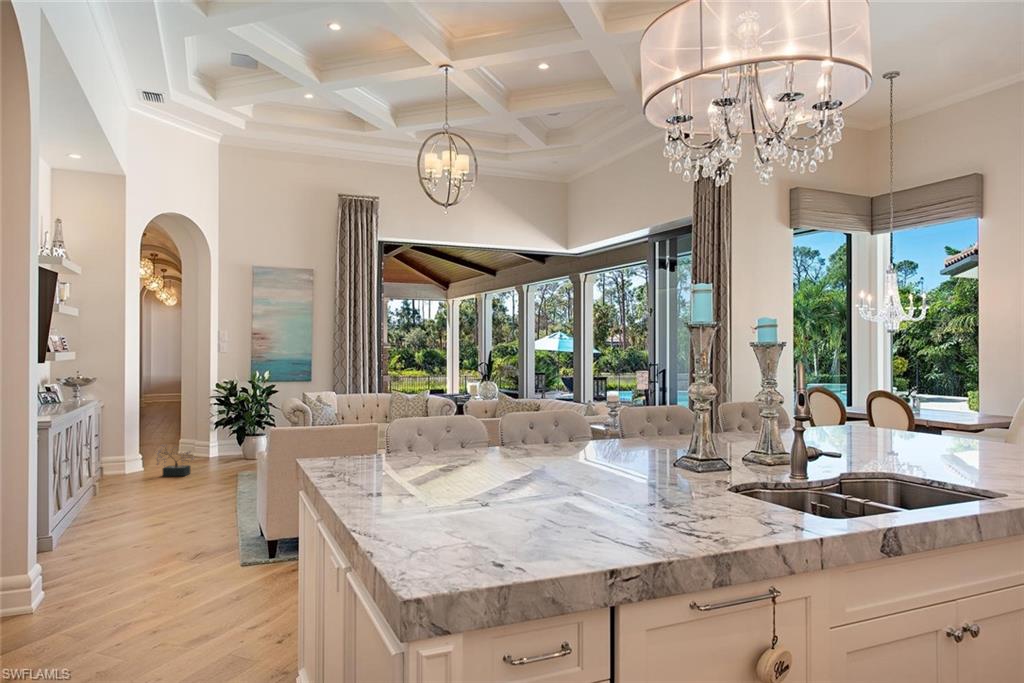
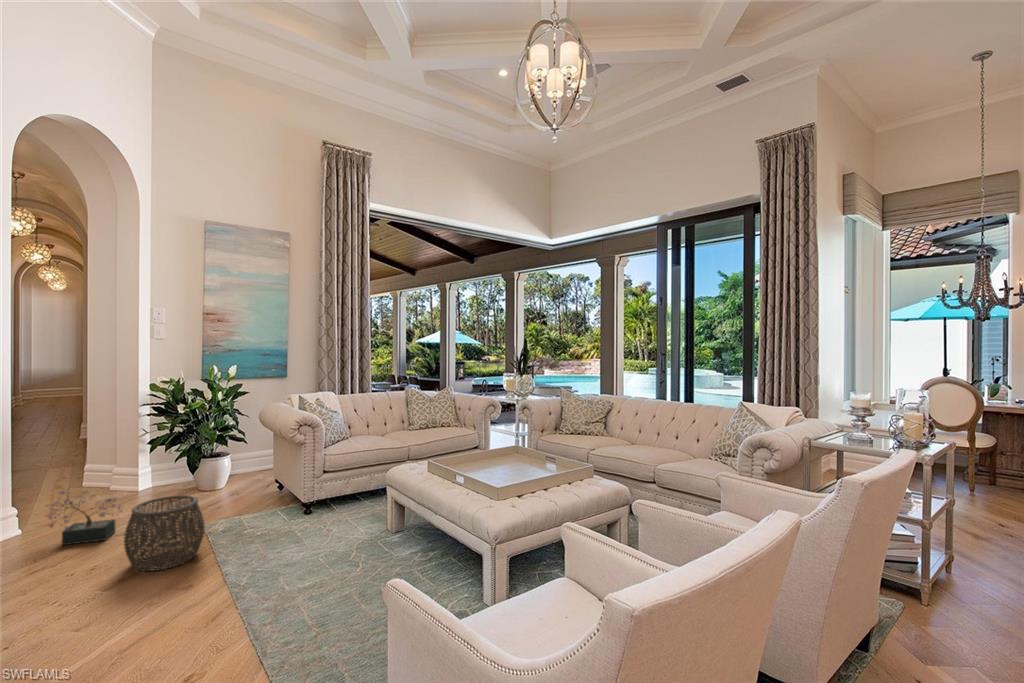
woven basket: none [190,449,233,488] -> present [124,495,205,572]

